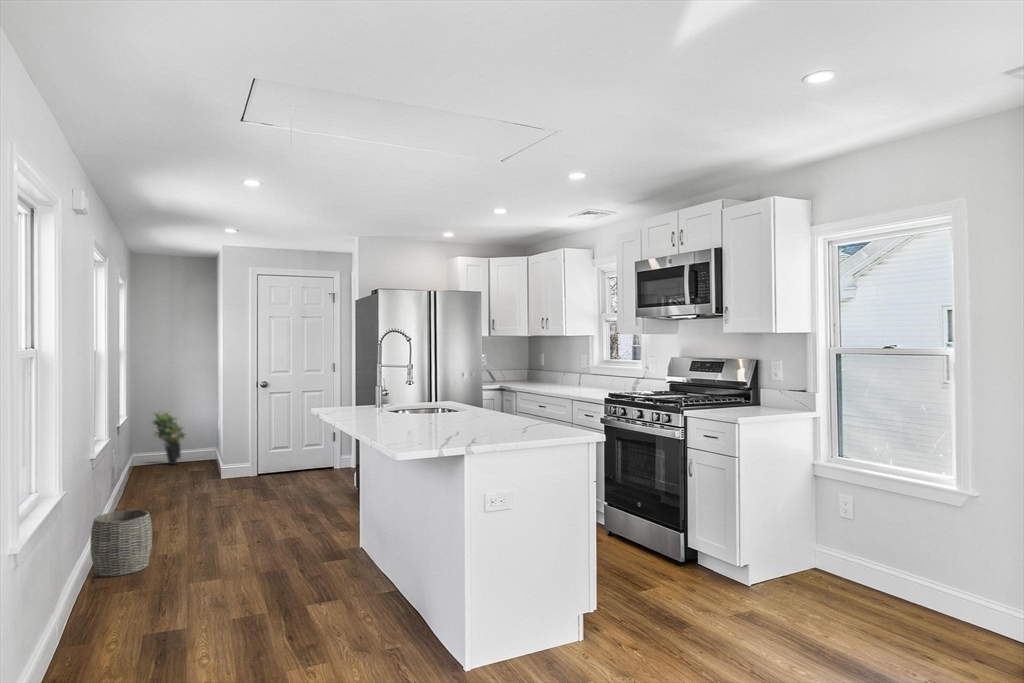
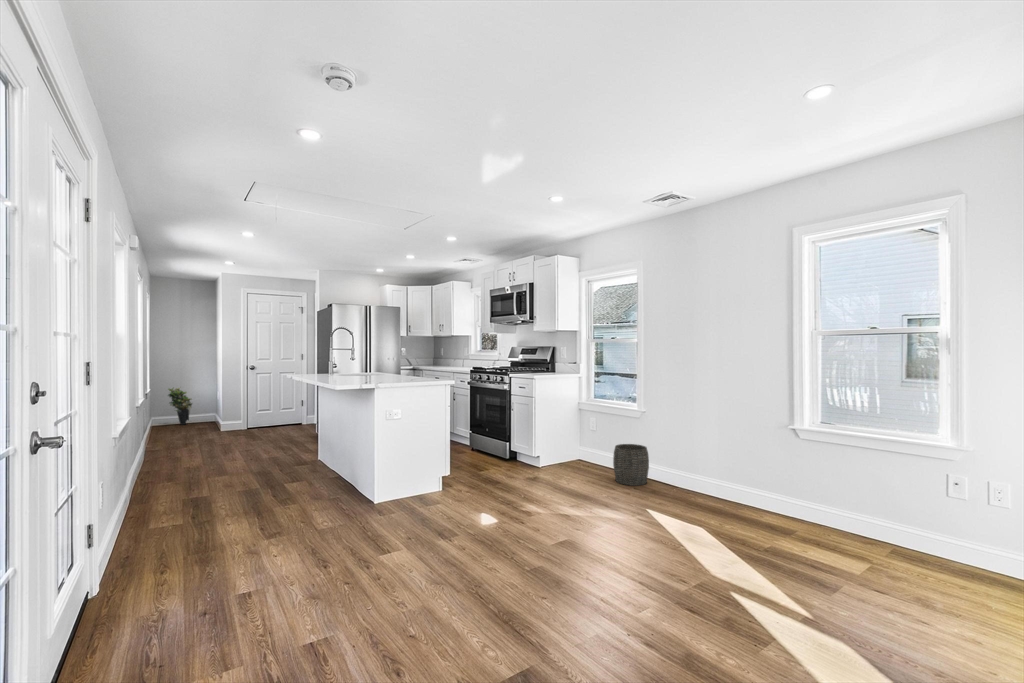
woven basket: present [91,510,152,577] -> present [613,444,649,485]

